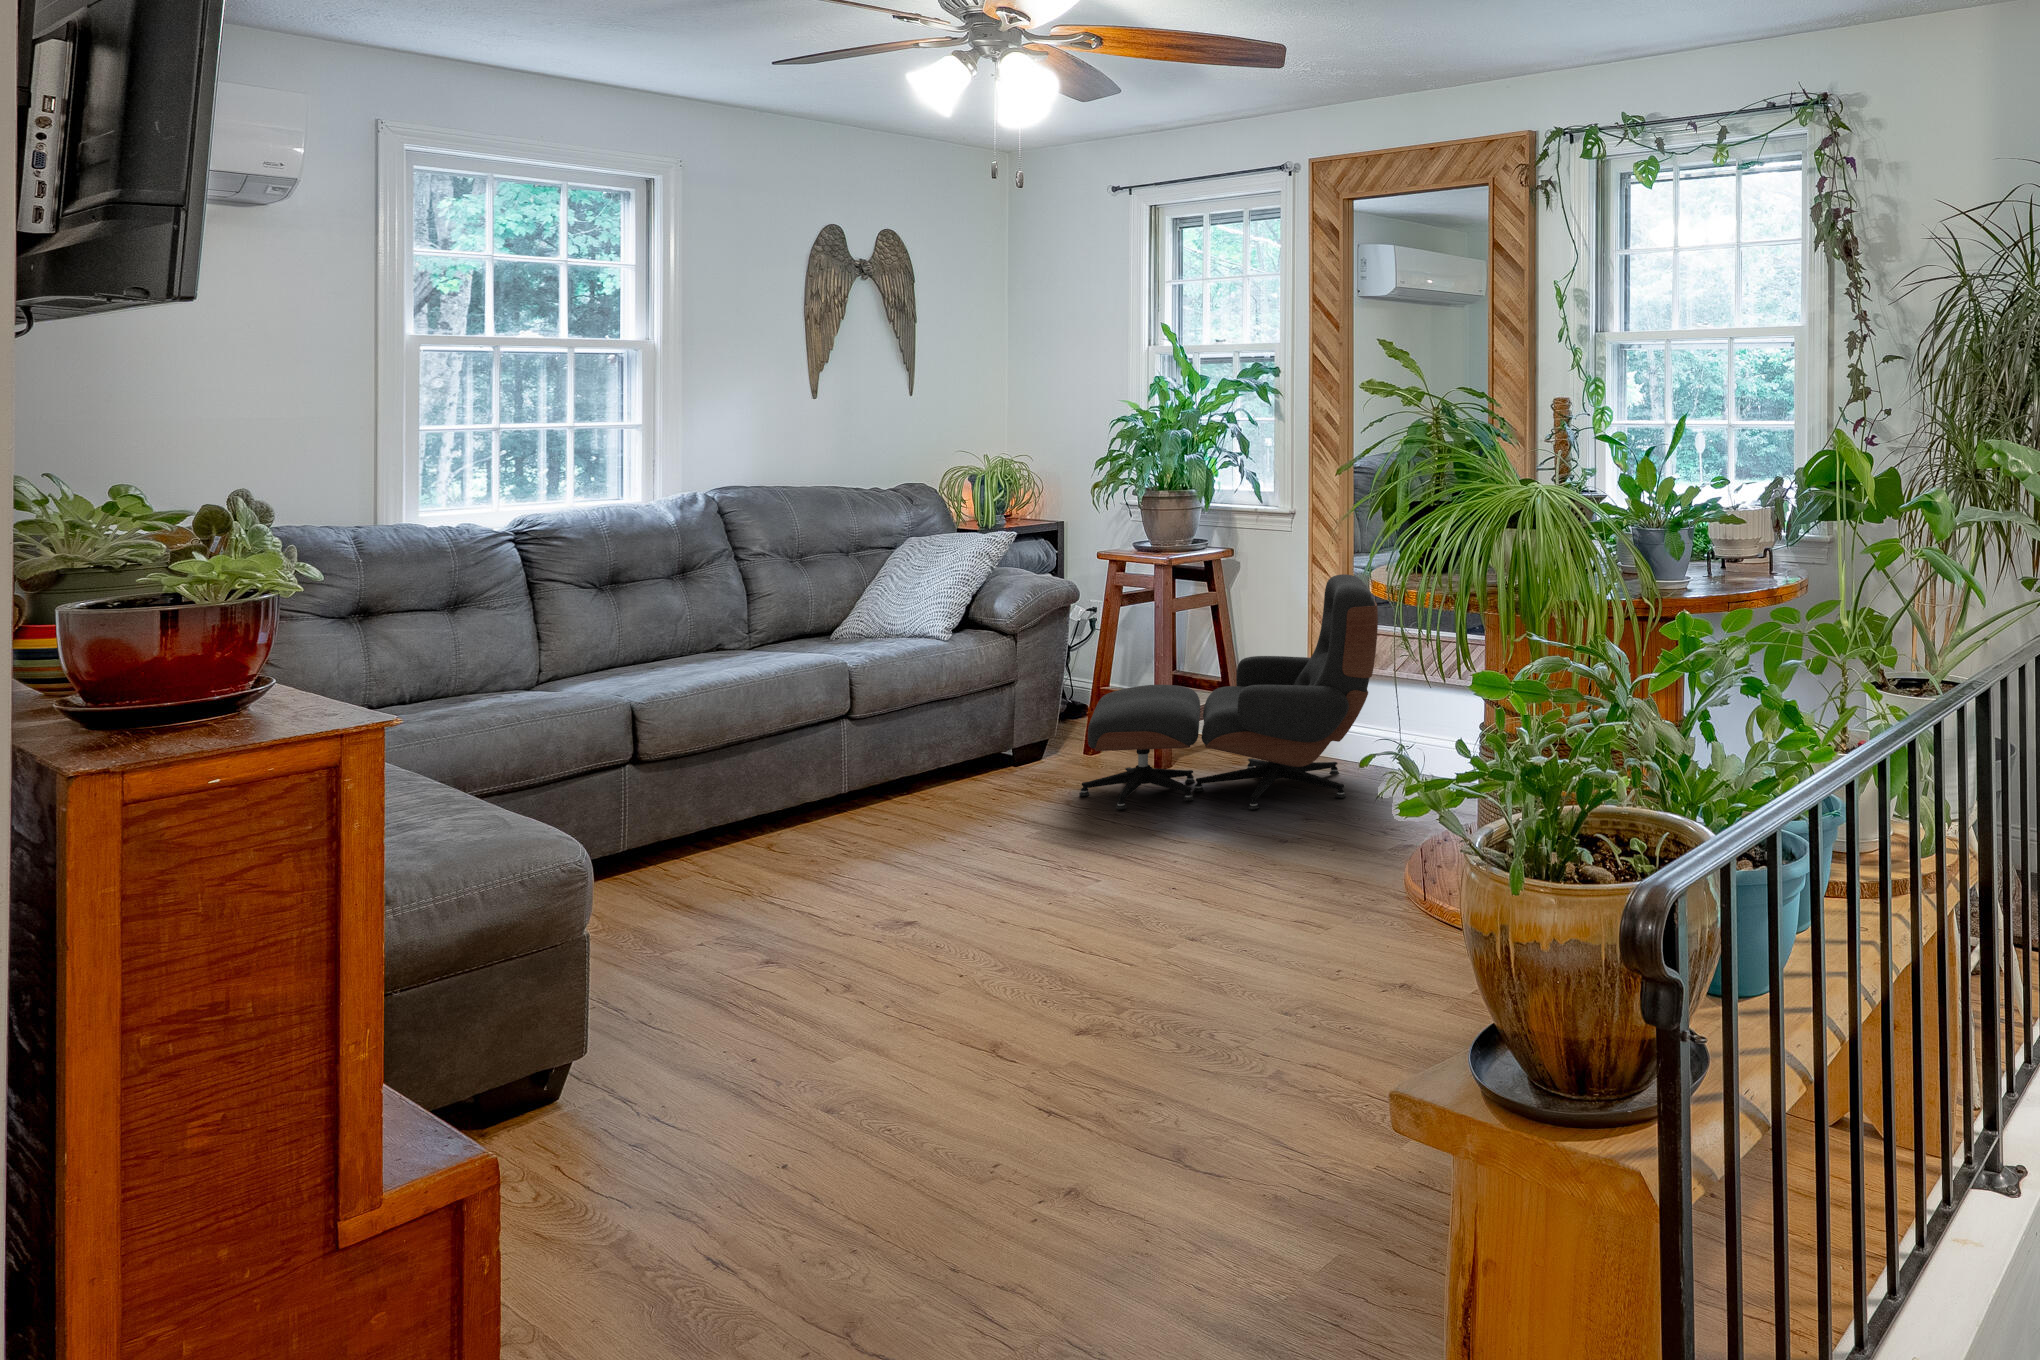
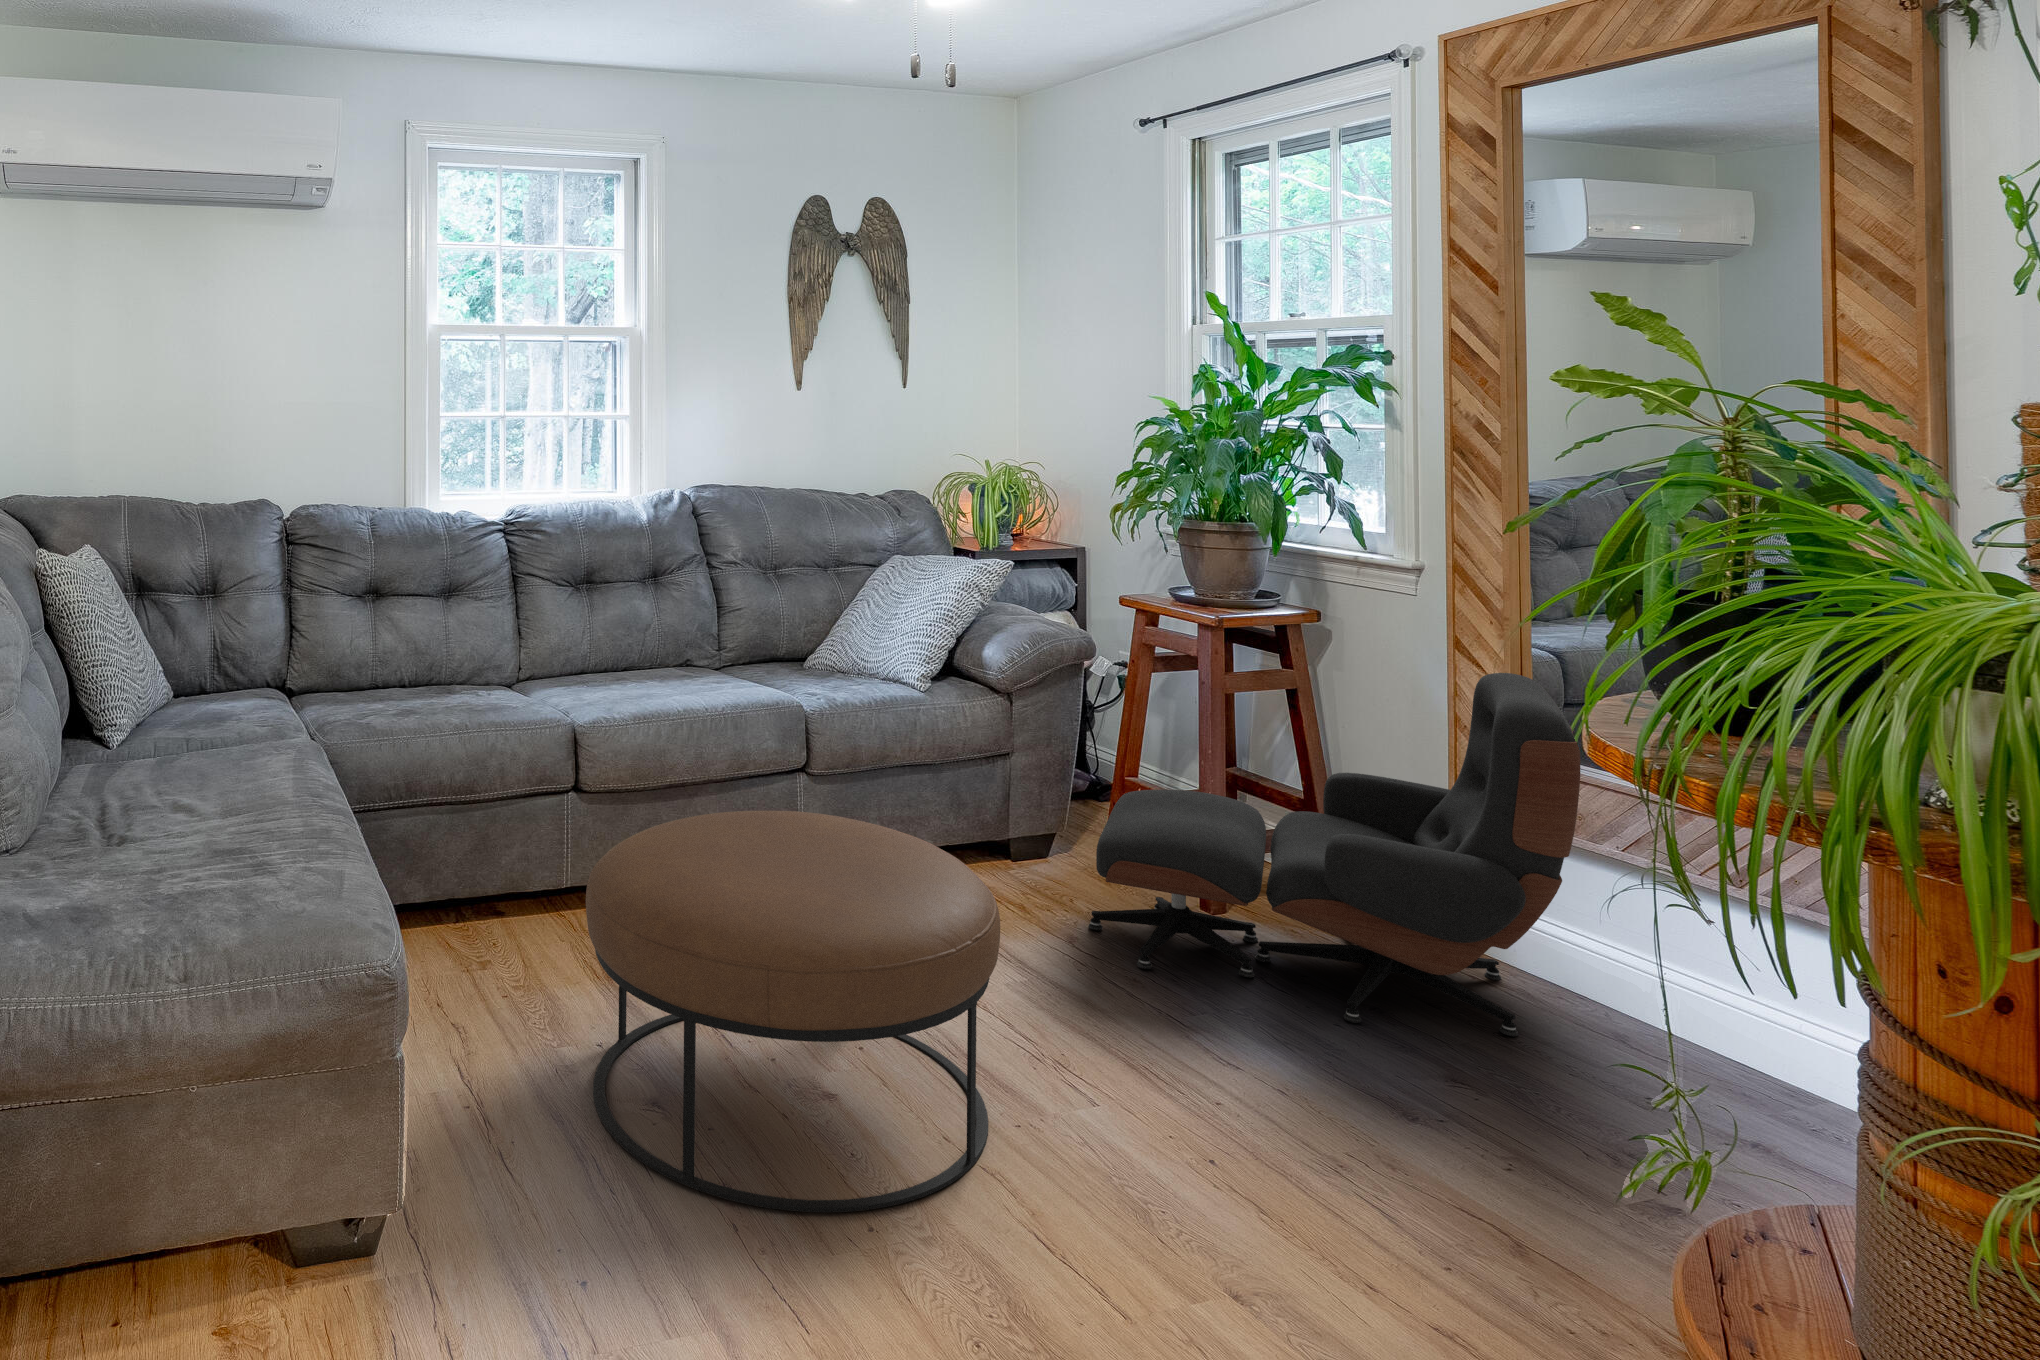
ottoman: none [703,721,1037,983] -> present [586,811,1000,1212]

